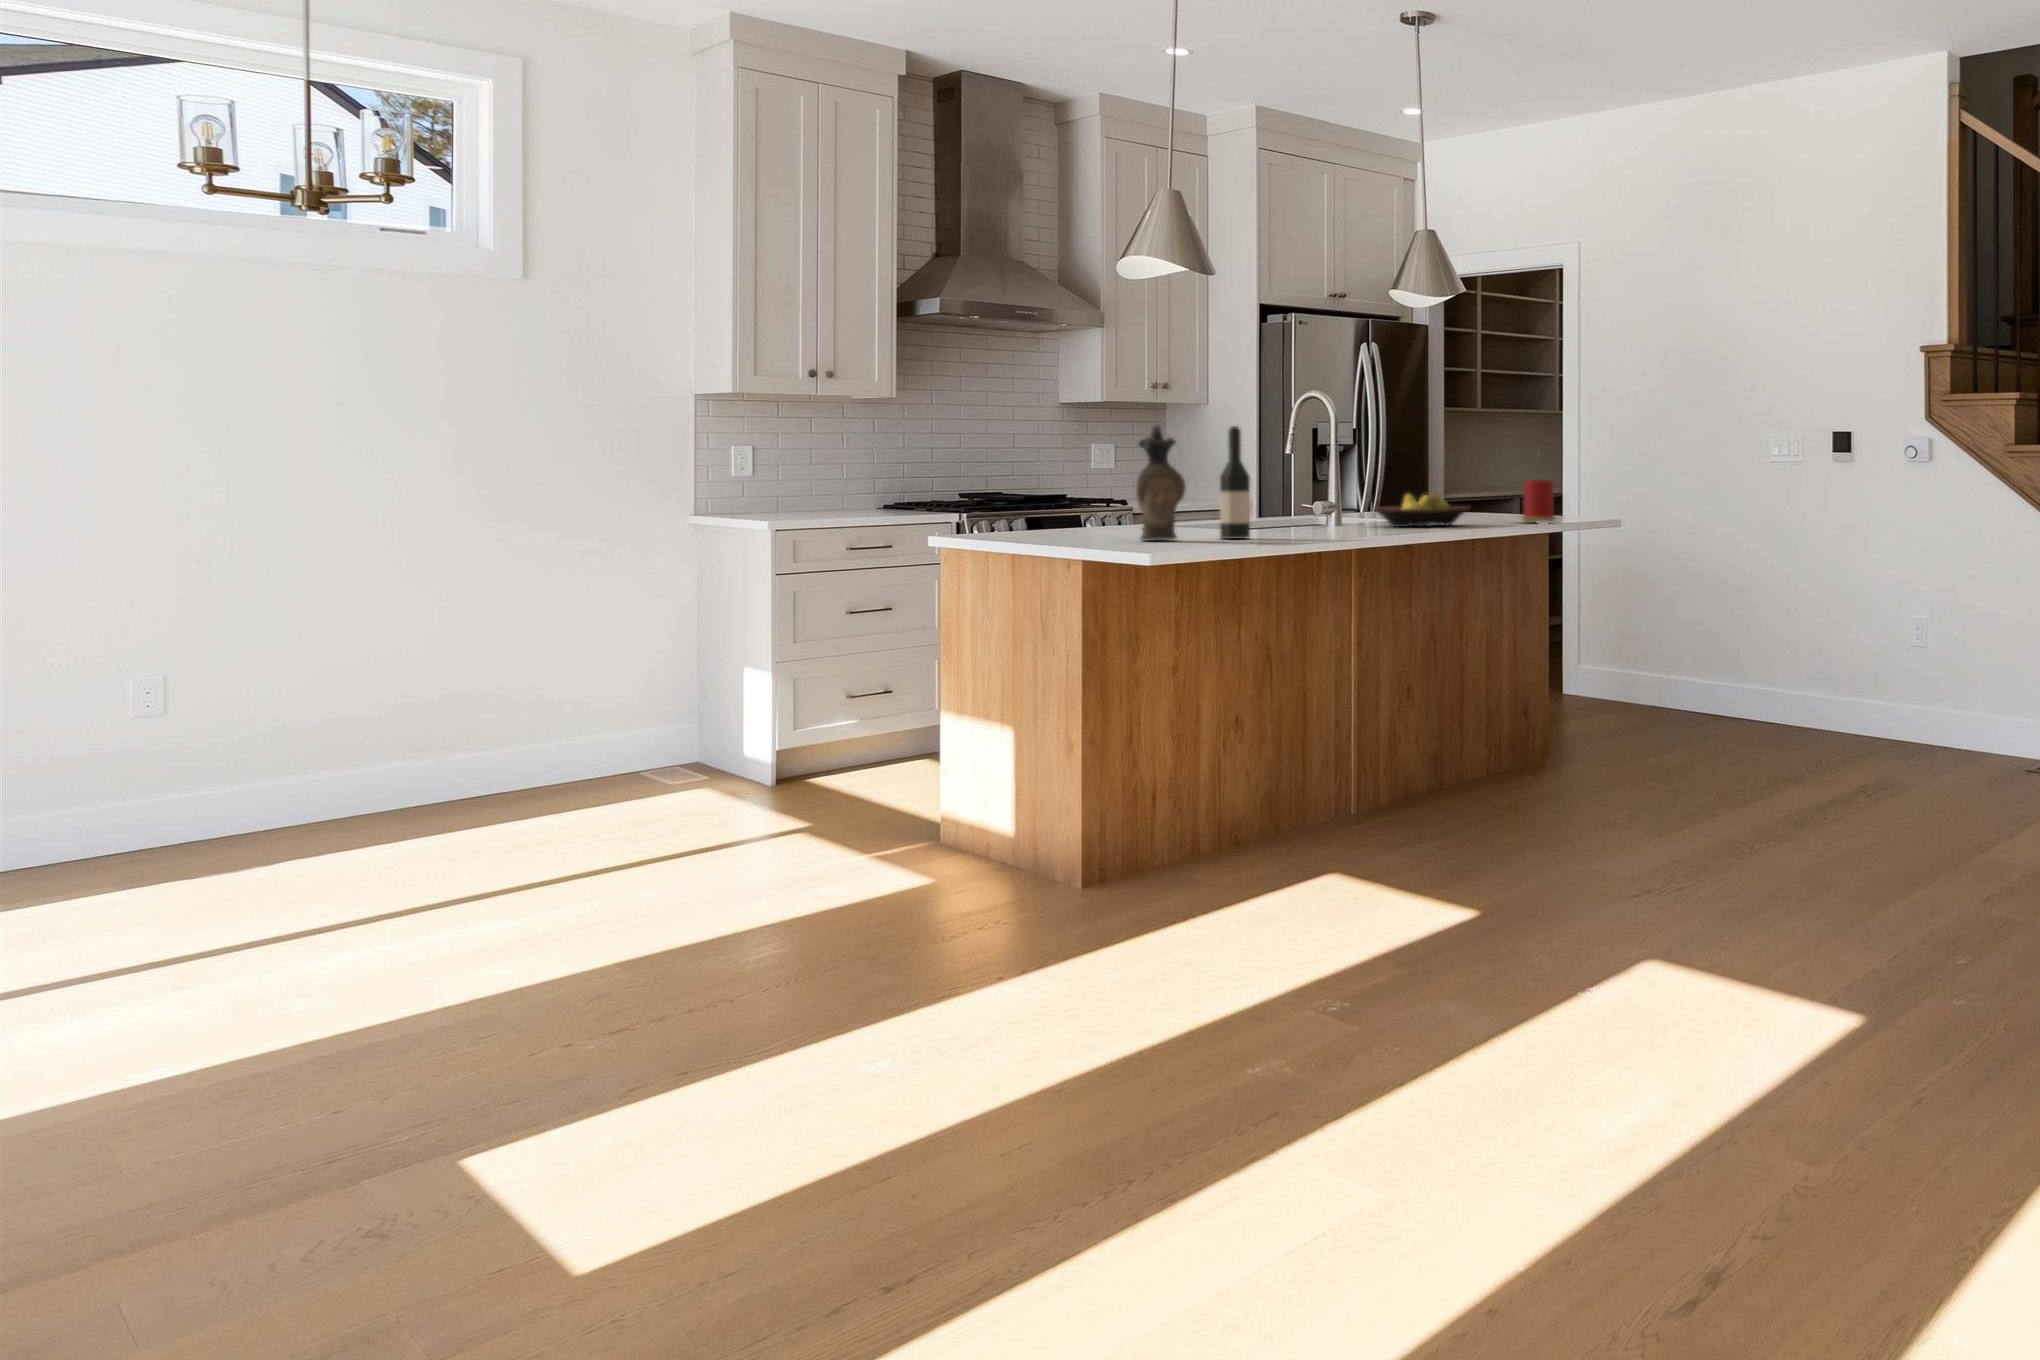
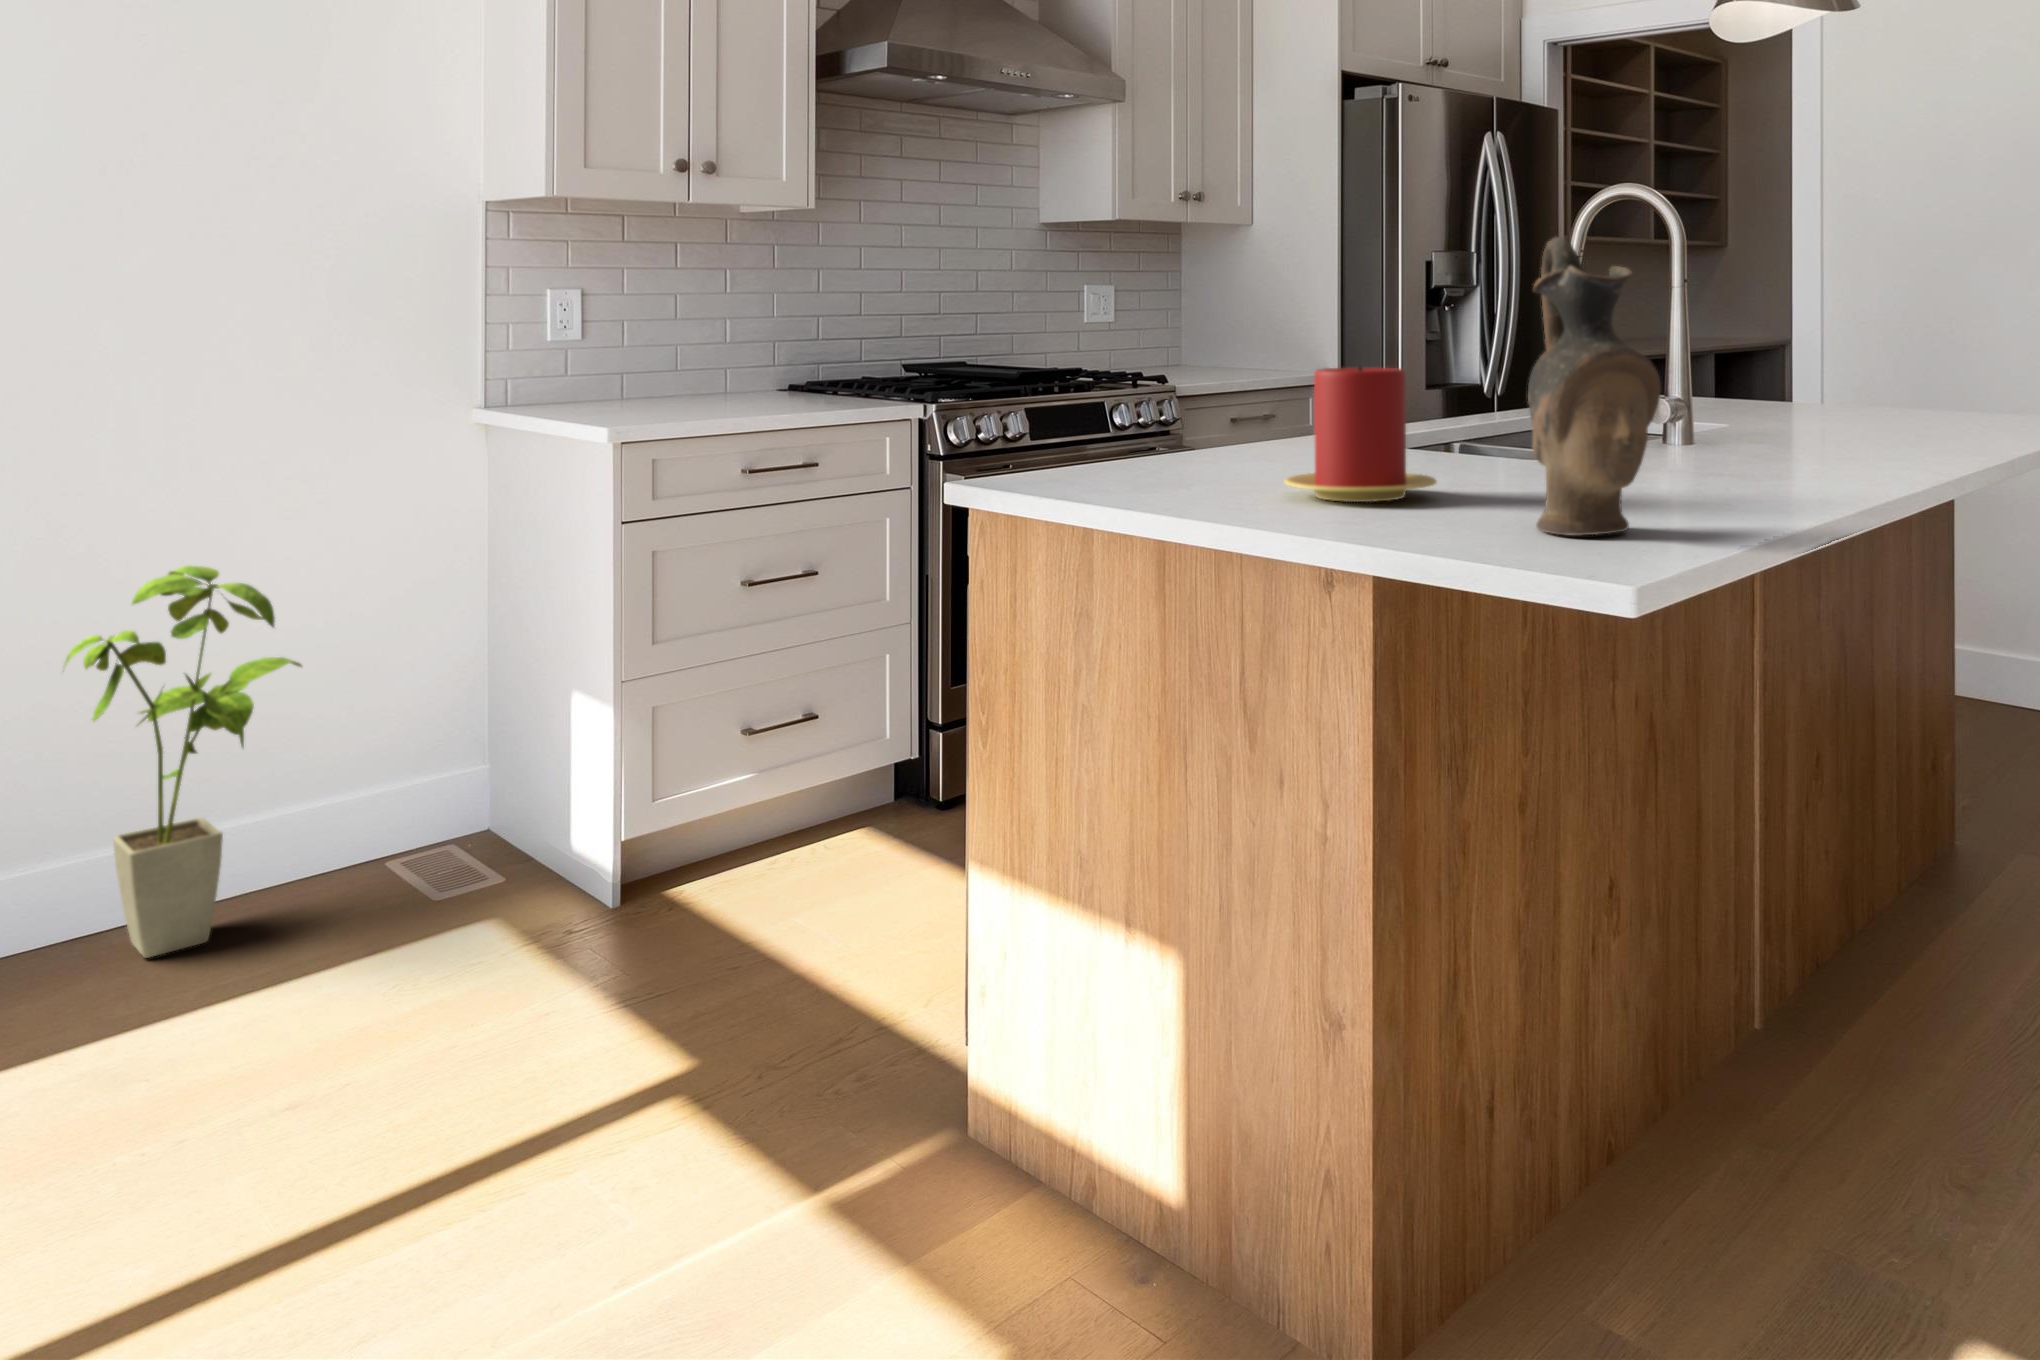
wine bottle: present [1220,426,1250,539] -> none [1679,241,1757,518]
candle: present [1519,480,1557,523] -> present [1285,367,1437,502]
fruit bowl: present [1374,493,1470,527] -> none [1752,377,1915,446]
house plant: none [473,594,596,801] -> present [65,565,302,958]

